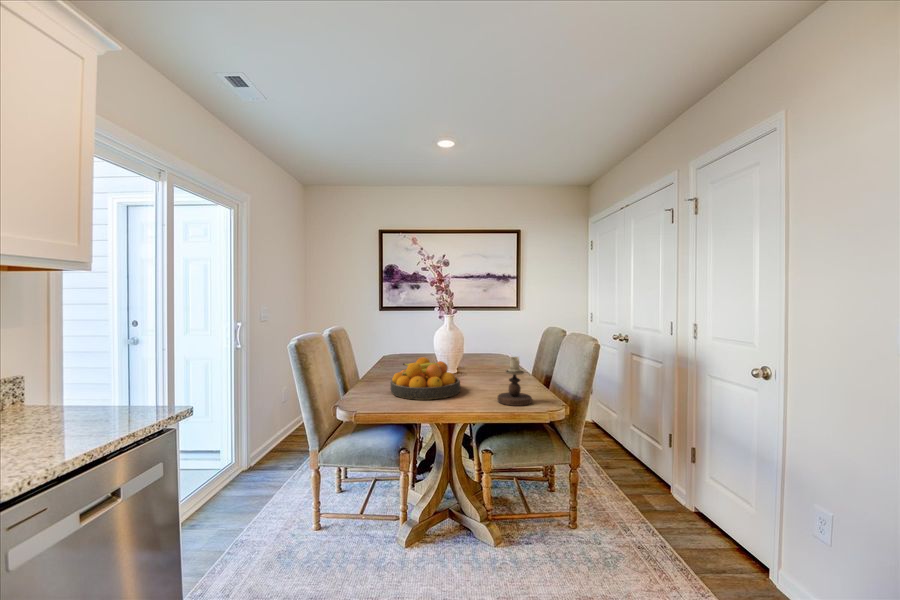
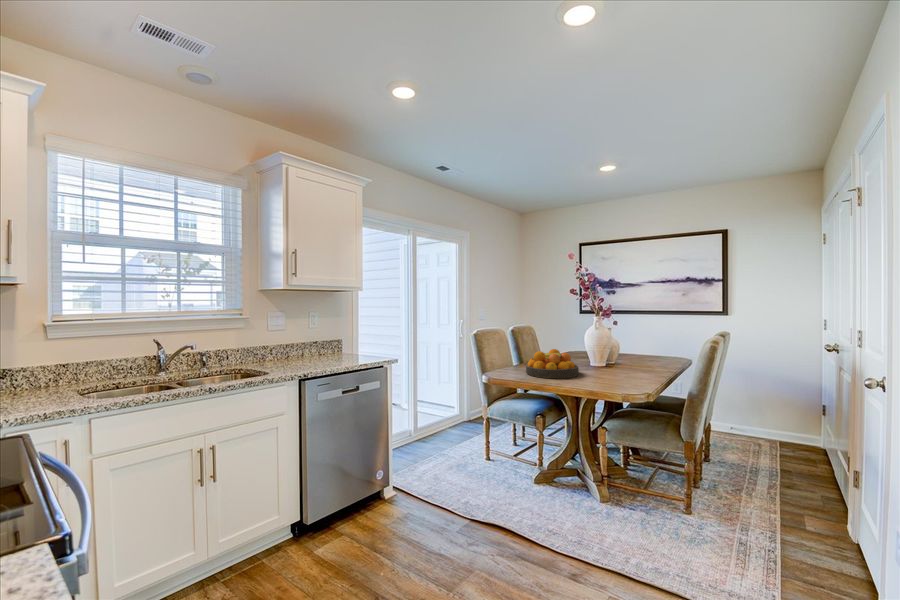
candlestick: present [498,357,532,406] -> none [590,351,618,389]

